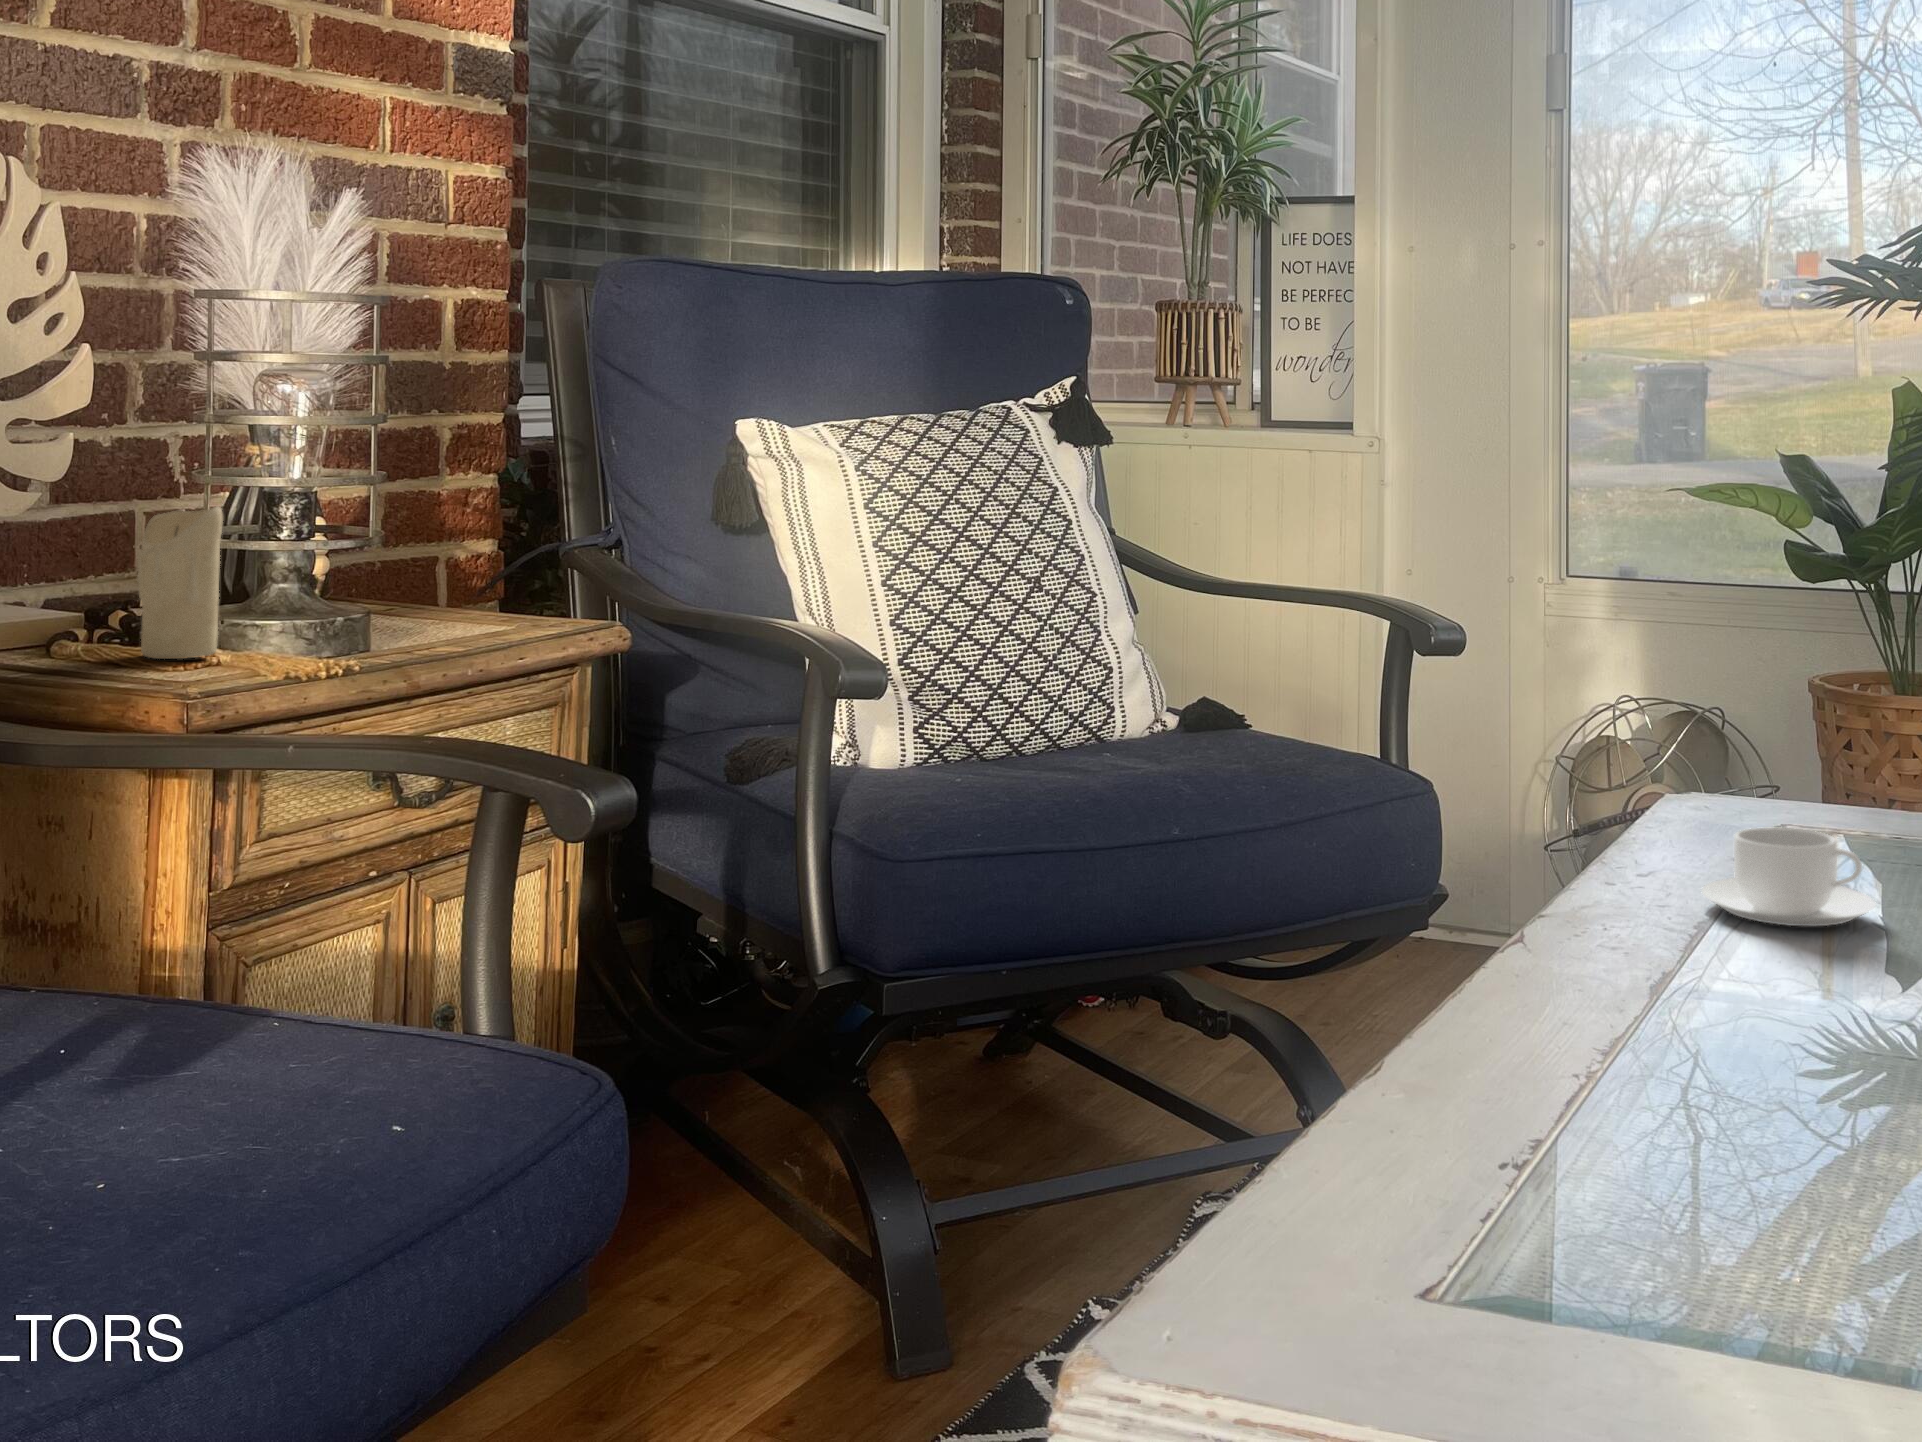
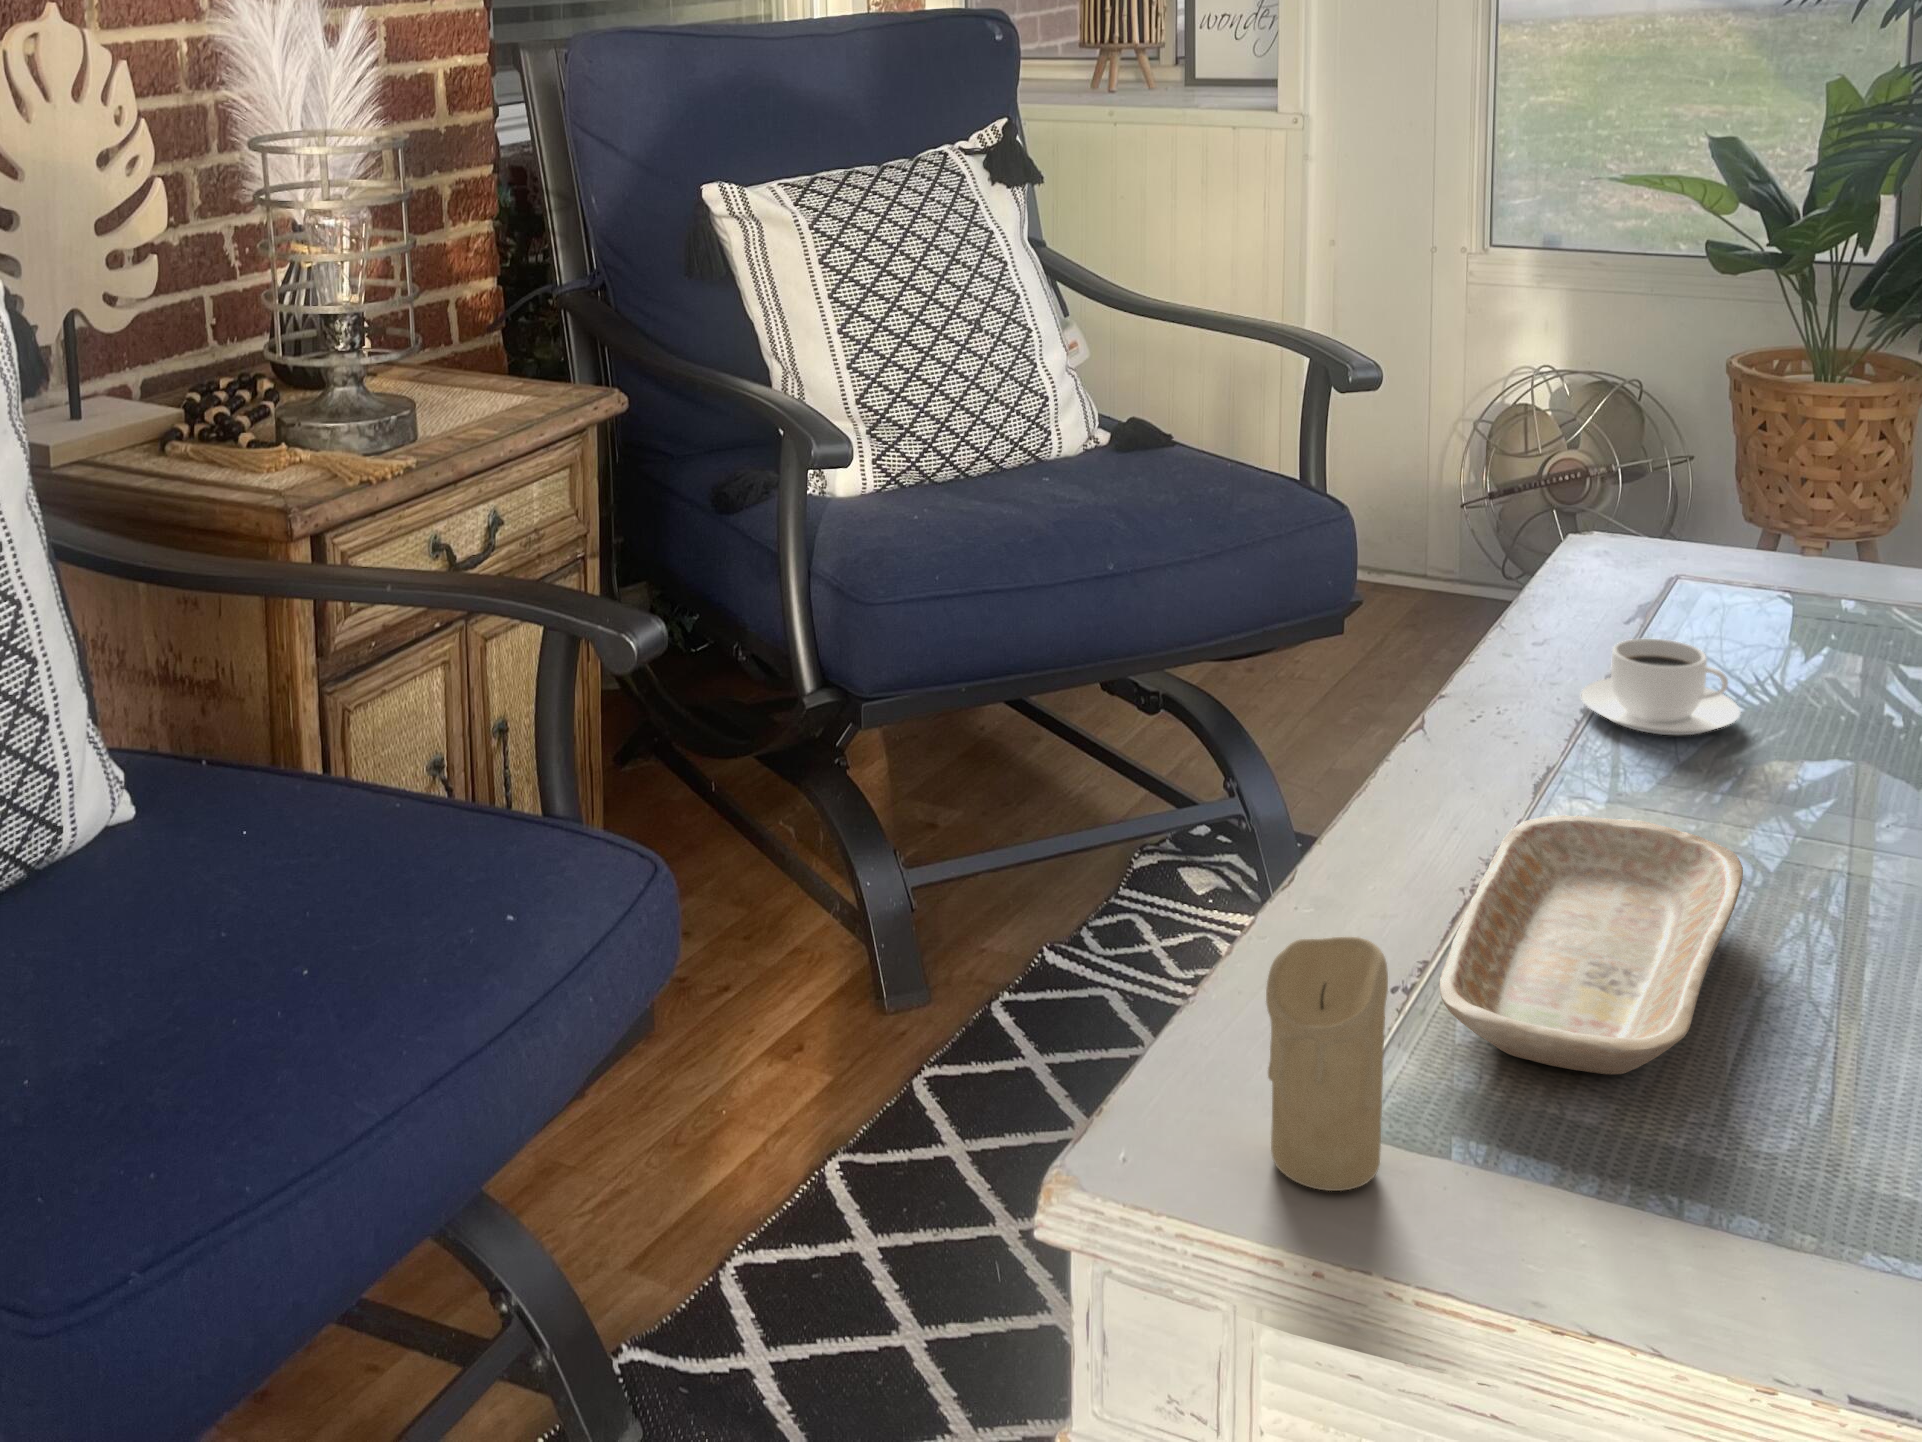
candle: present [137,507,223,659] -> present [1266,937,1388,1191]
tray: none [1569,969,1907,1210] -> present [1439,815,1743,1074]

